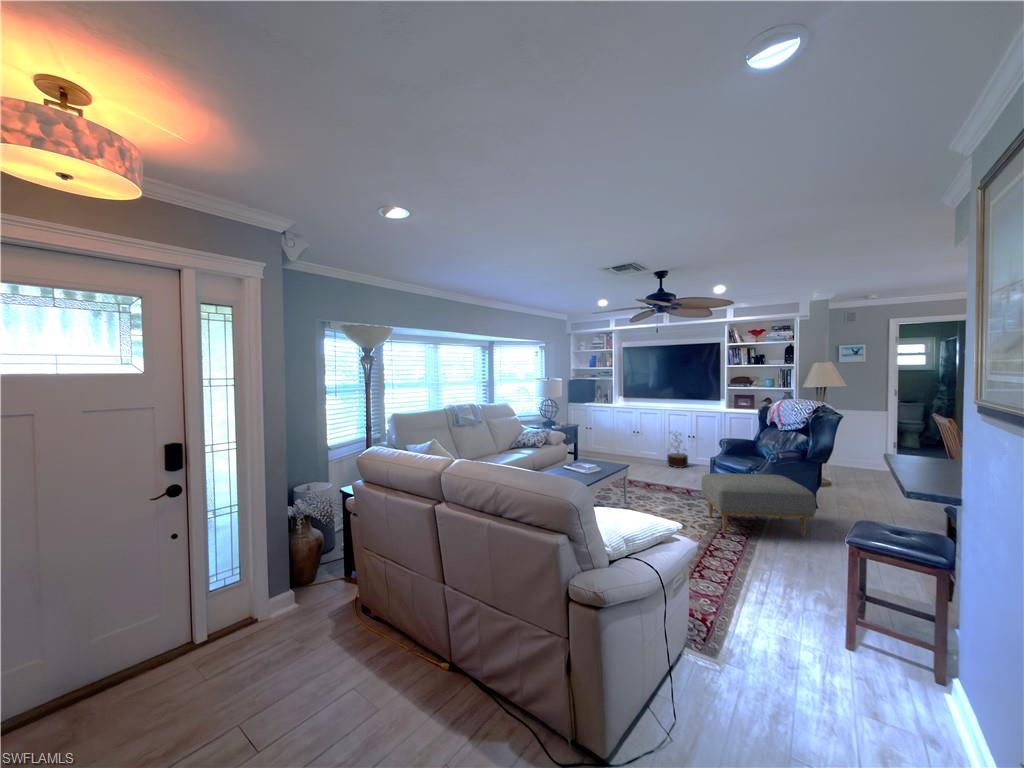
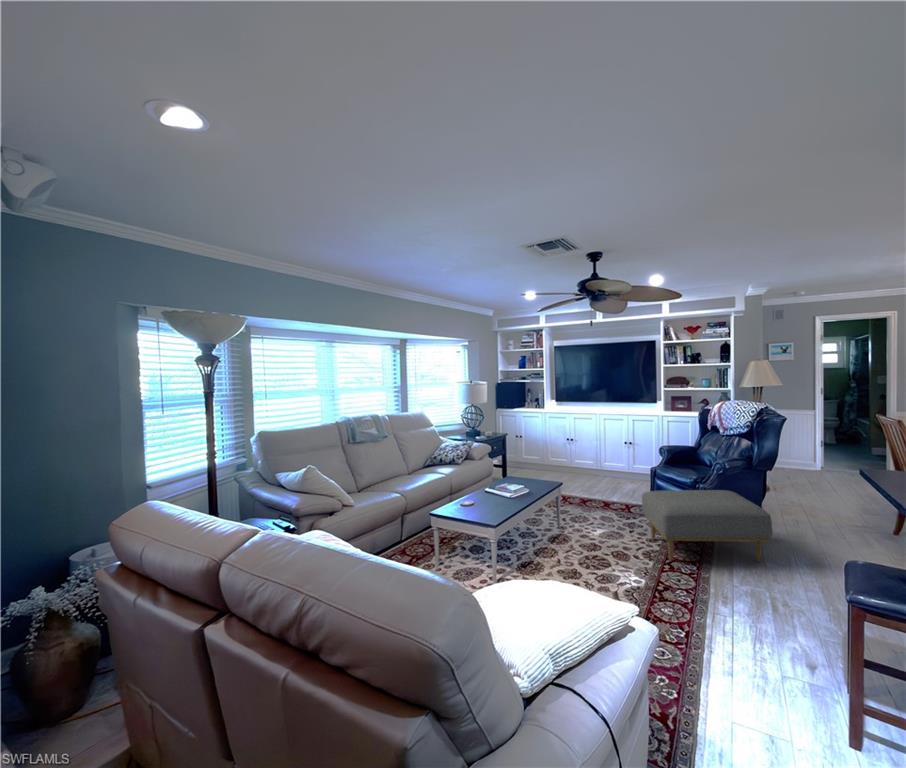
decorative plant: present [667,432,688,468] -> none [601,436,624,476]

